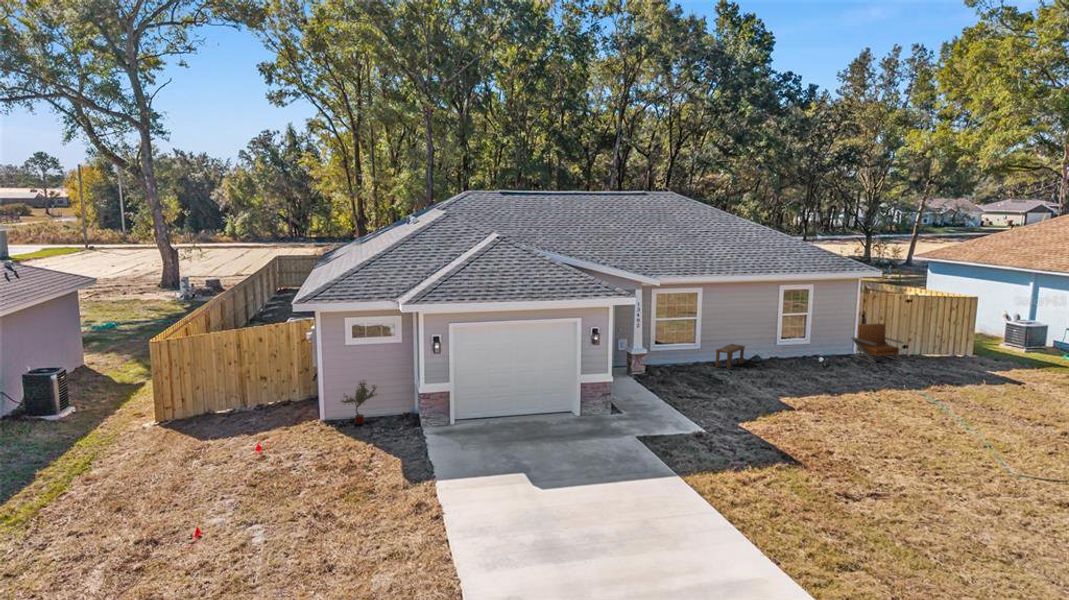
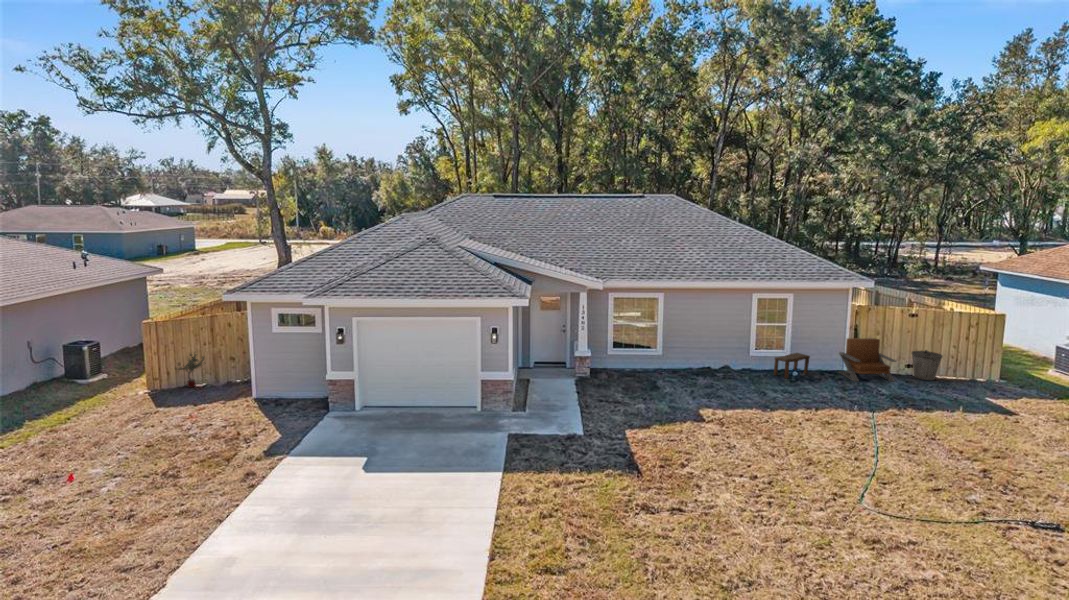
trash can: none [909,332,936,358] -> present [912,350,943,380]
bench: present [716,344,745,369] -> present [774,353,810,378]
potted tree: present [341,380,376,424] -> present [177,354,204,387]

